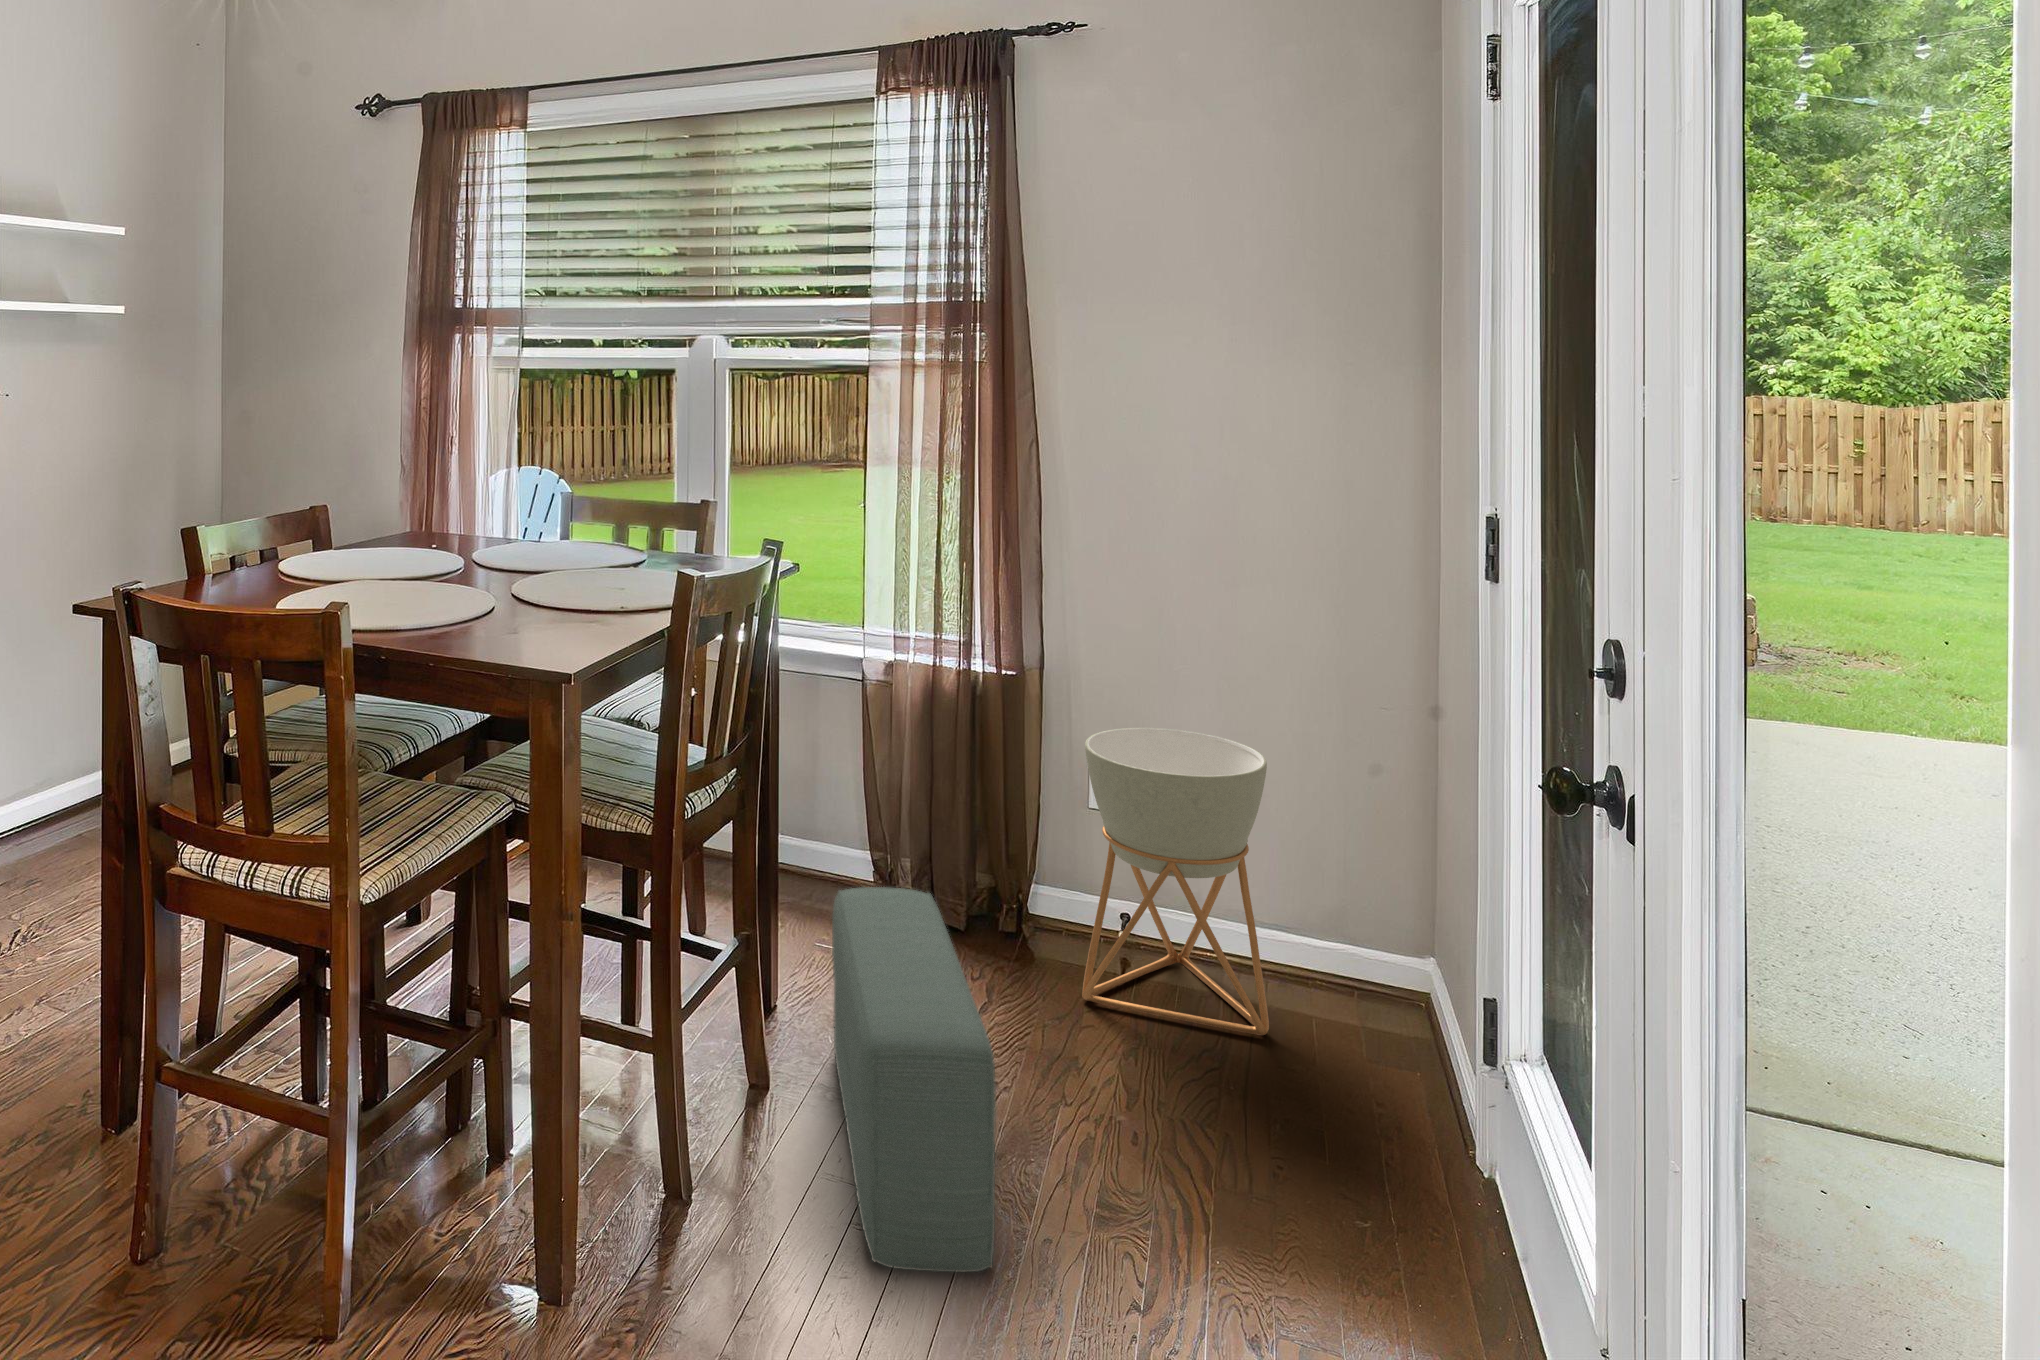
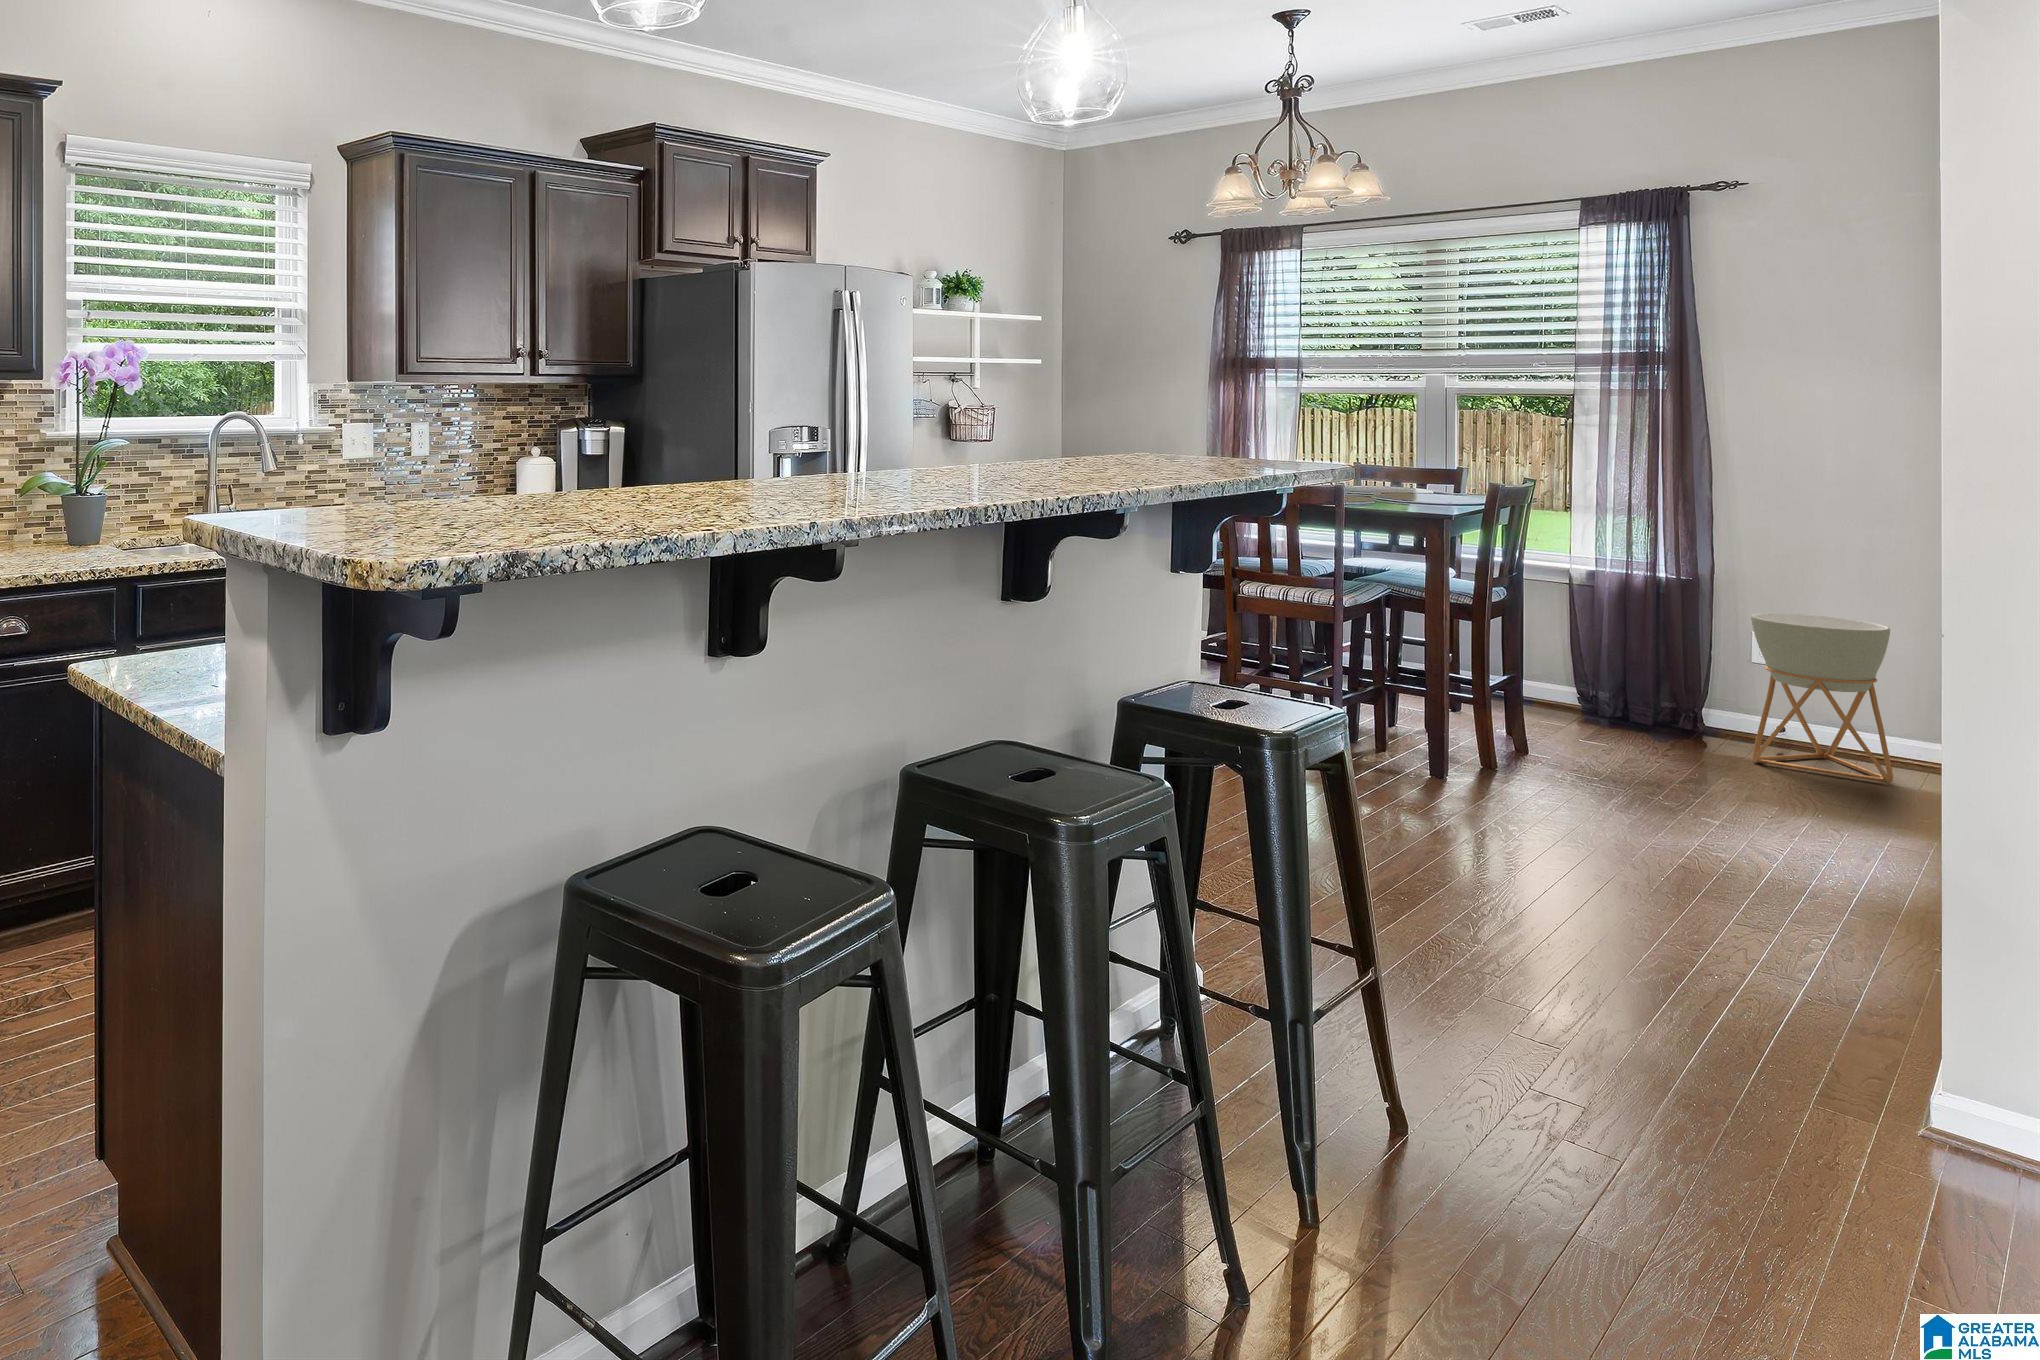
pouf: present [832,887,996,1272] -> none [1584,672,1712,815]

